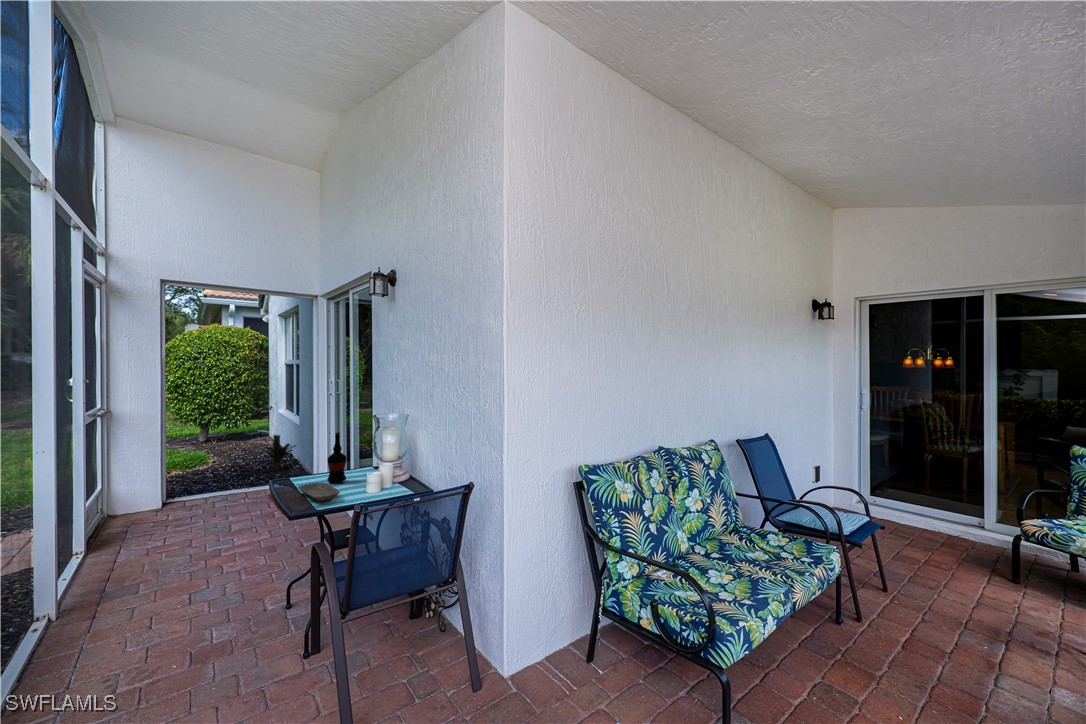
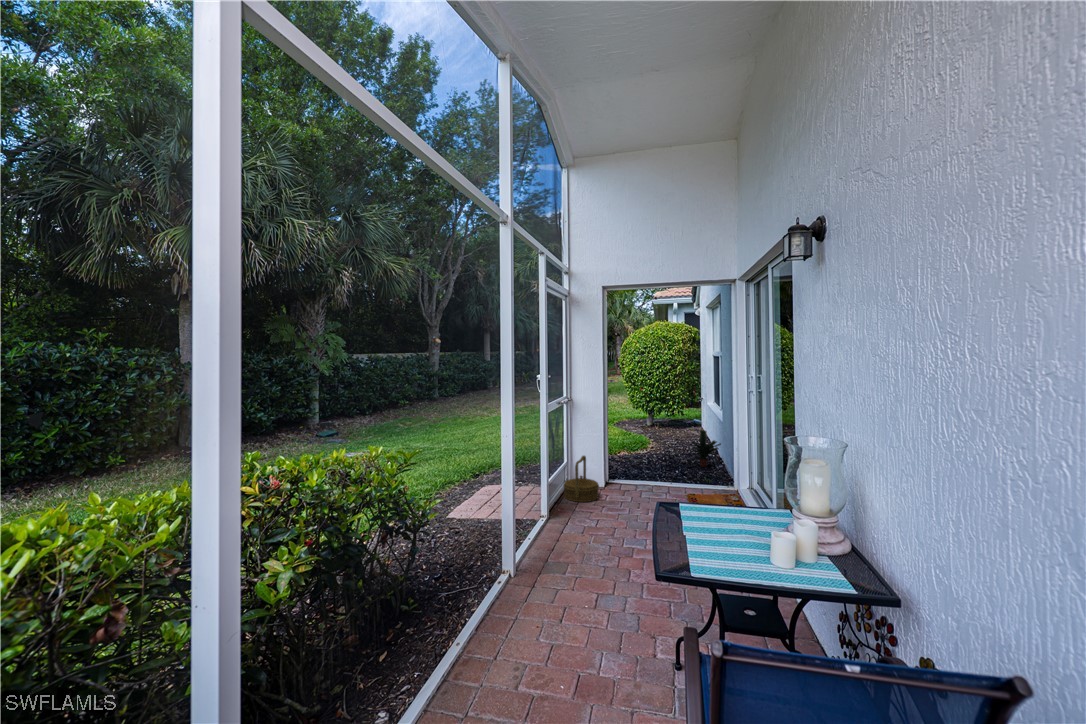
wine bottle: present [327,432,347,483] -> none [722,457,747,527]
woven basket: none [100,475,157,531] -> present [564,456,599,502]
tray: present [298,483,340,502] -> none [681,520,730,557]

